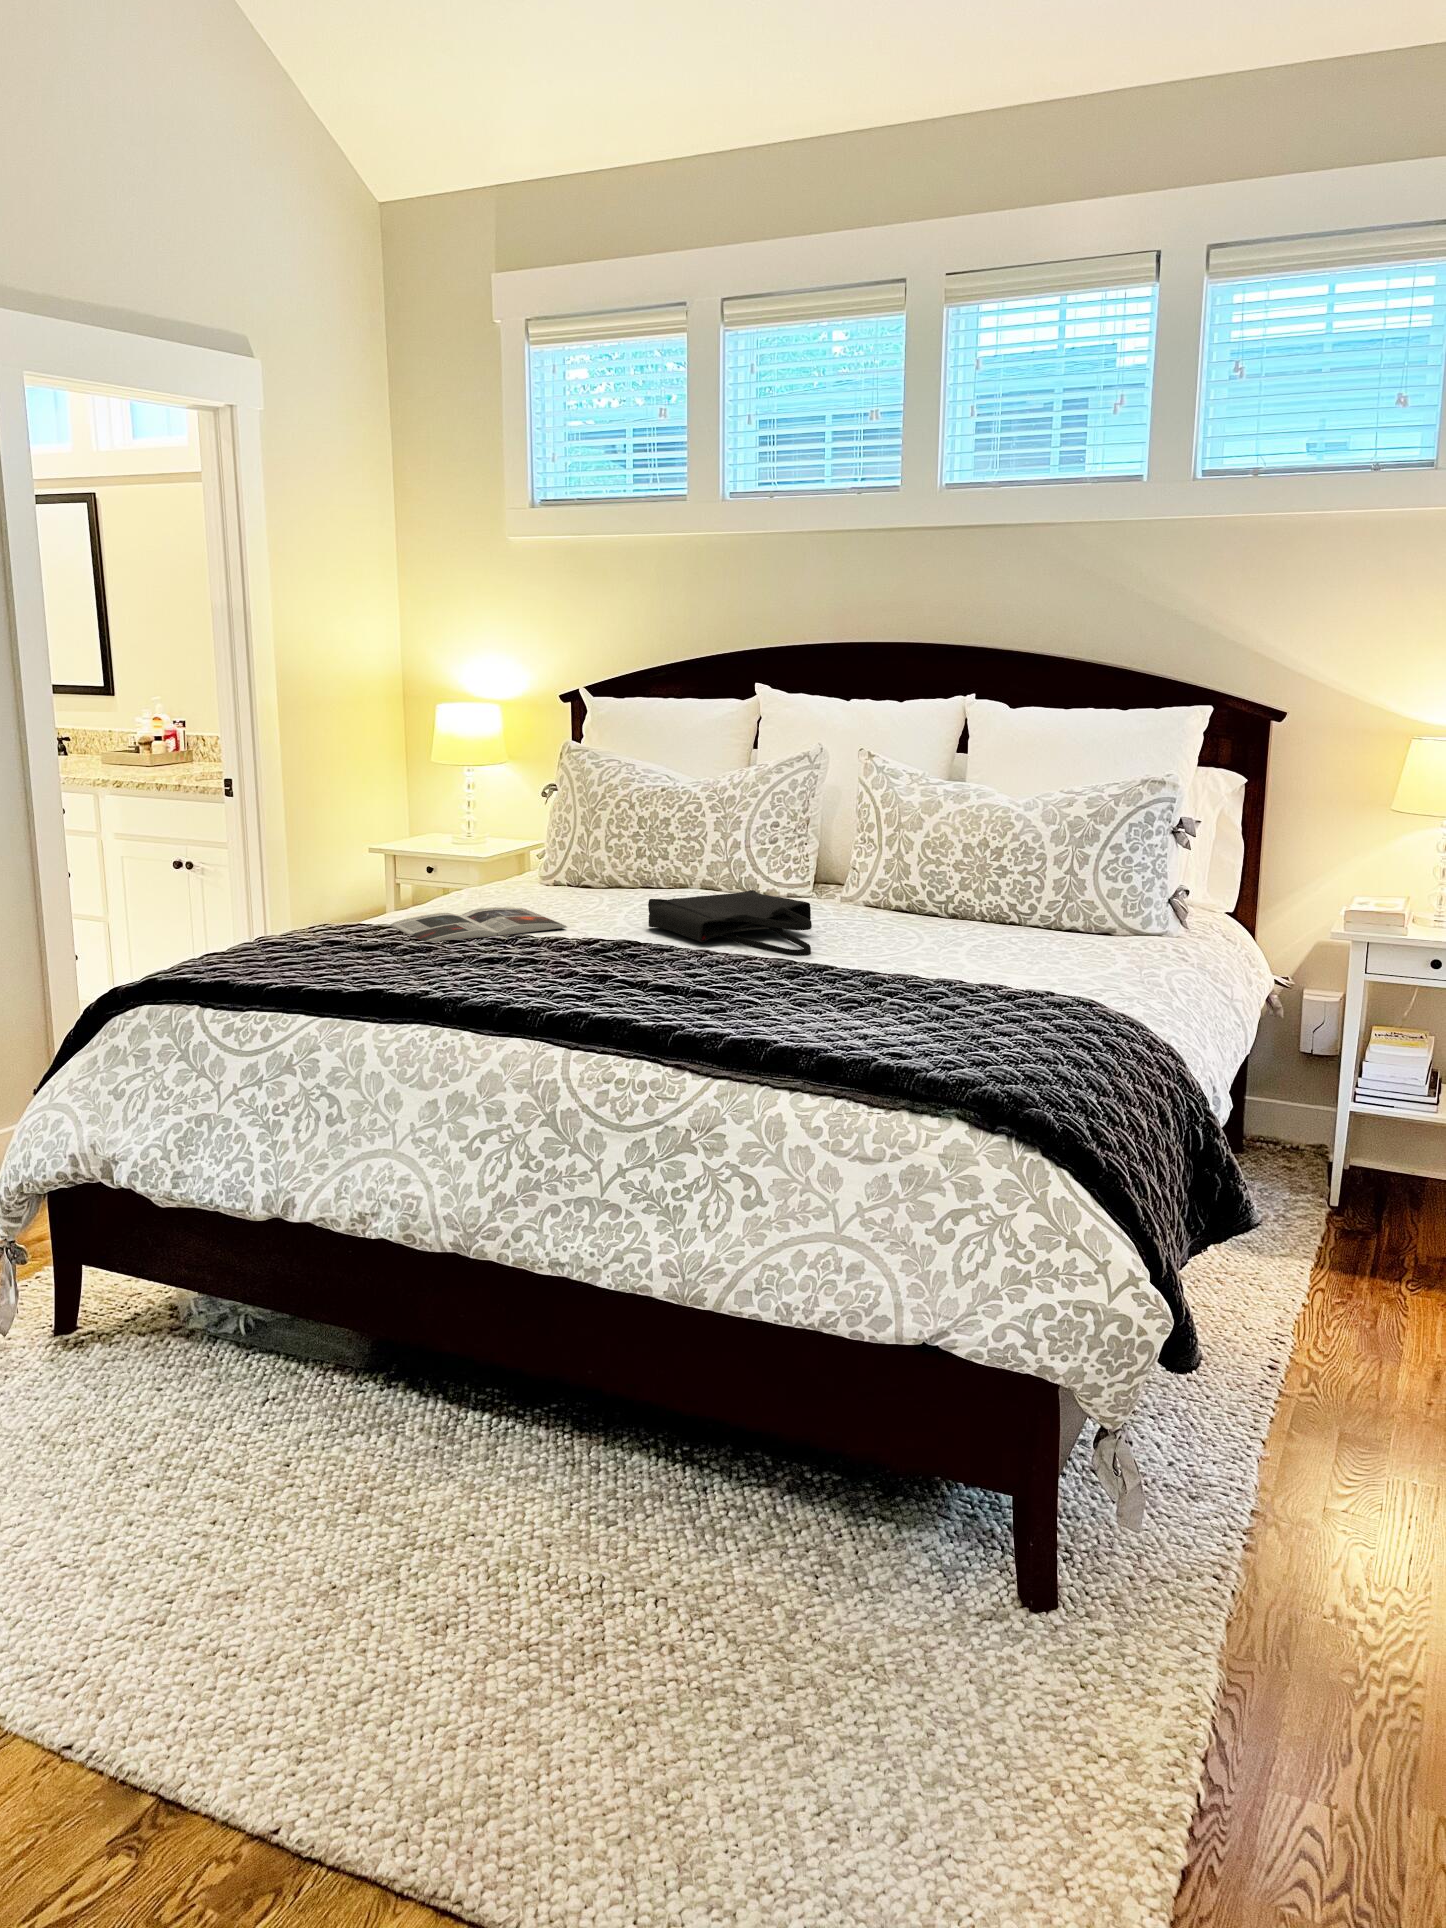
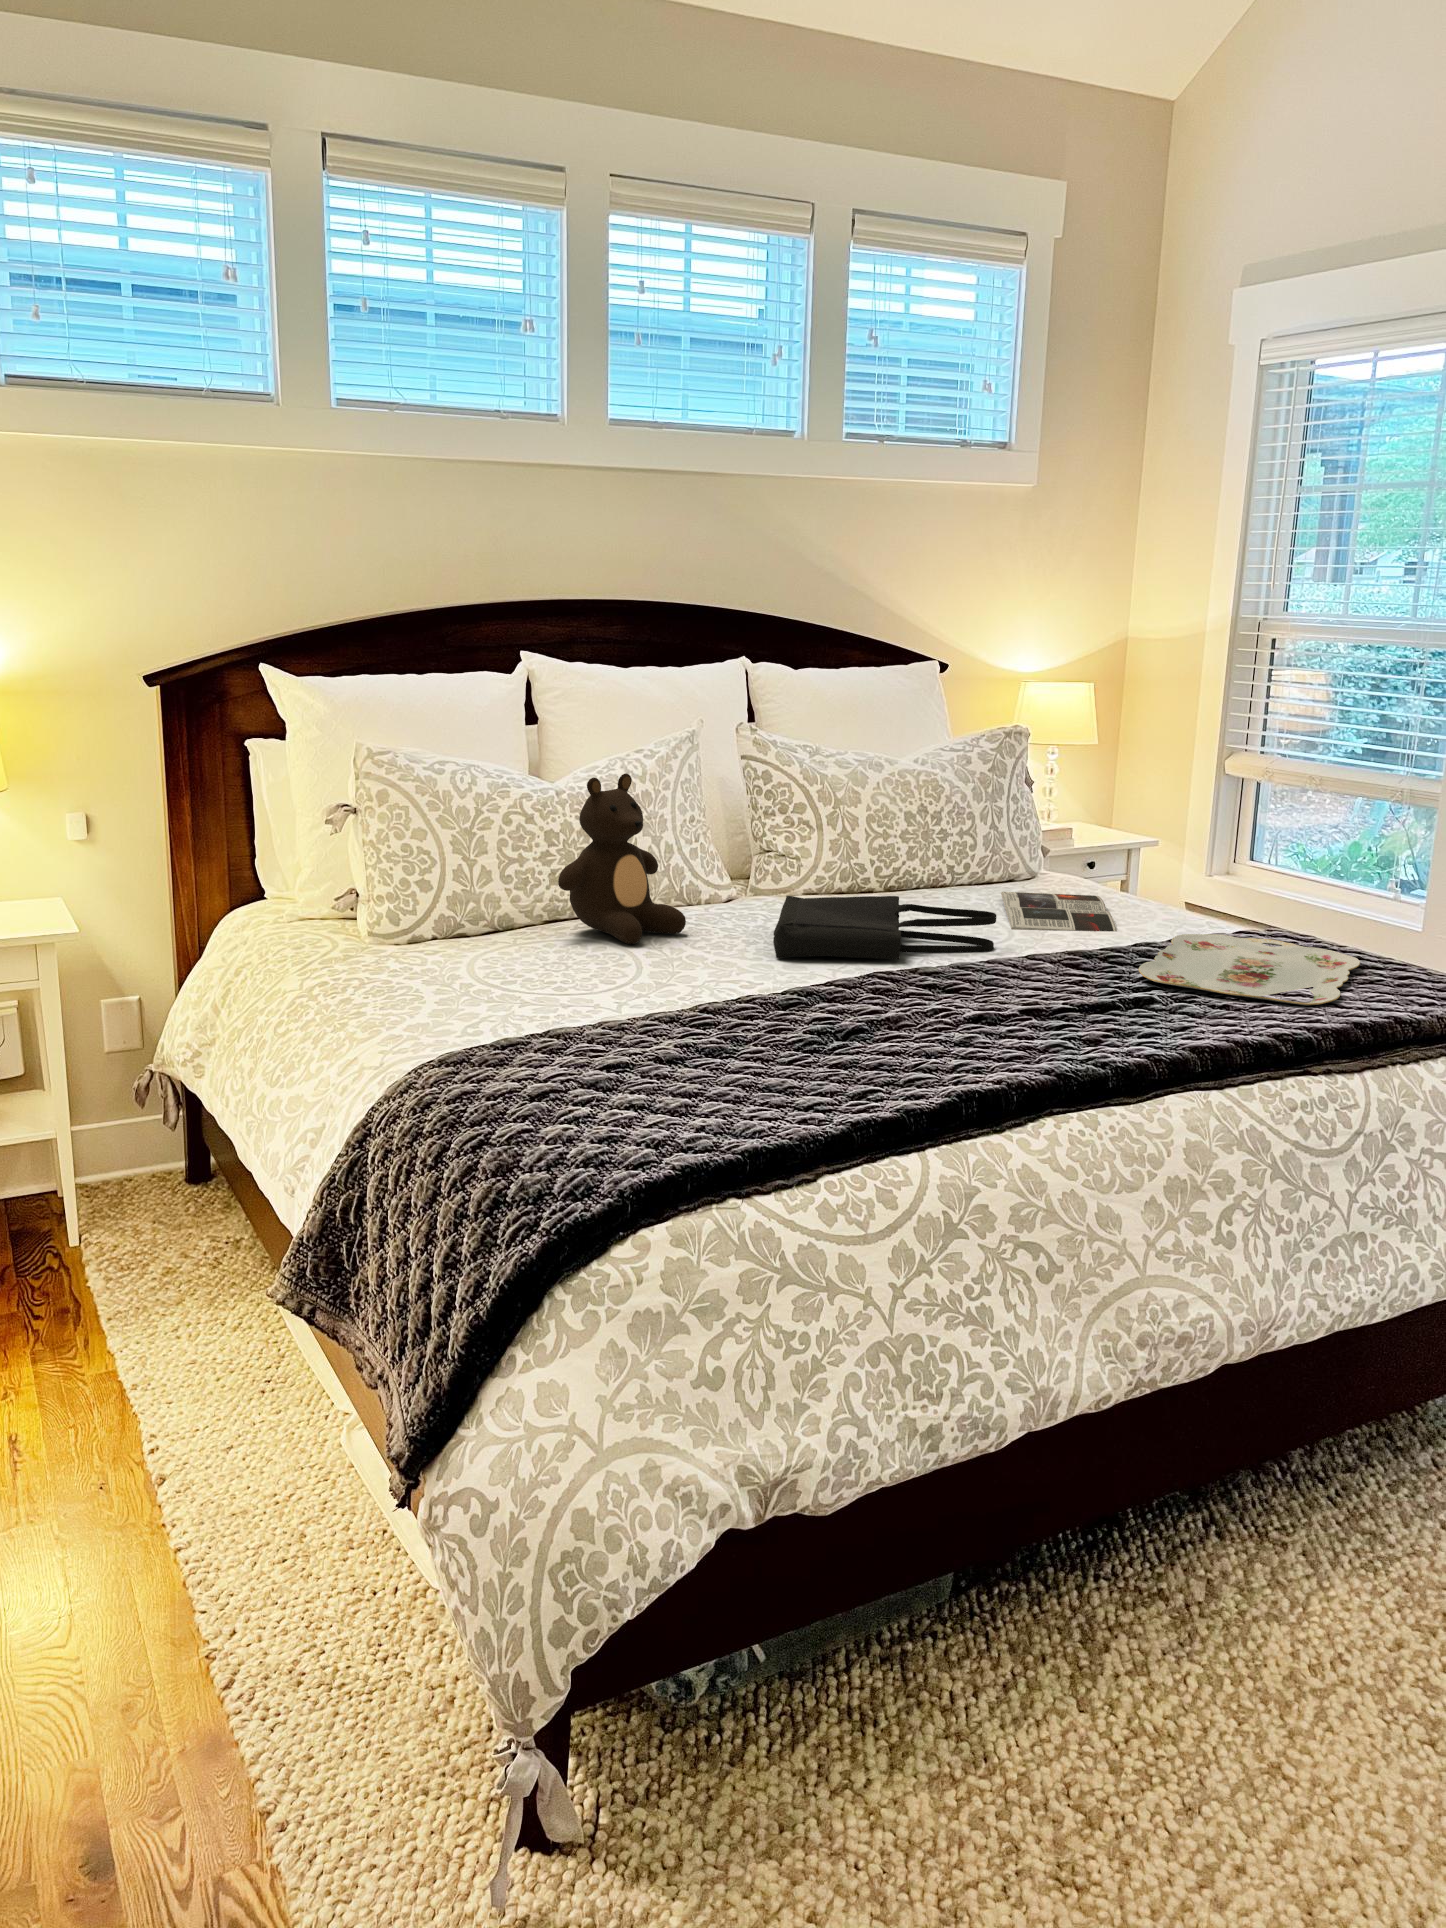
teddy bear: none [602,772,706,907] -> present [558,773,686,944]
magazine: present [390,907,567,942] -> present [1001,892,1117,932]
serving tray: none [759,972,1006,1026] -> present [1138,934,1360,1006]

